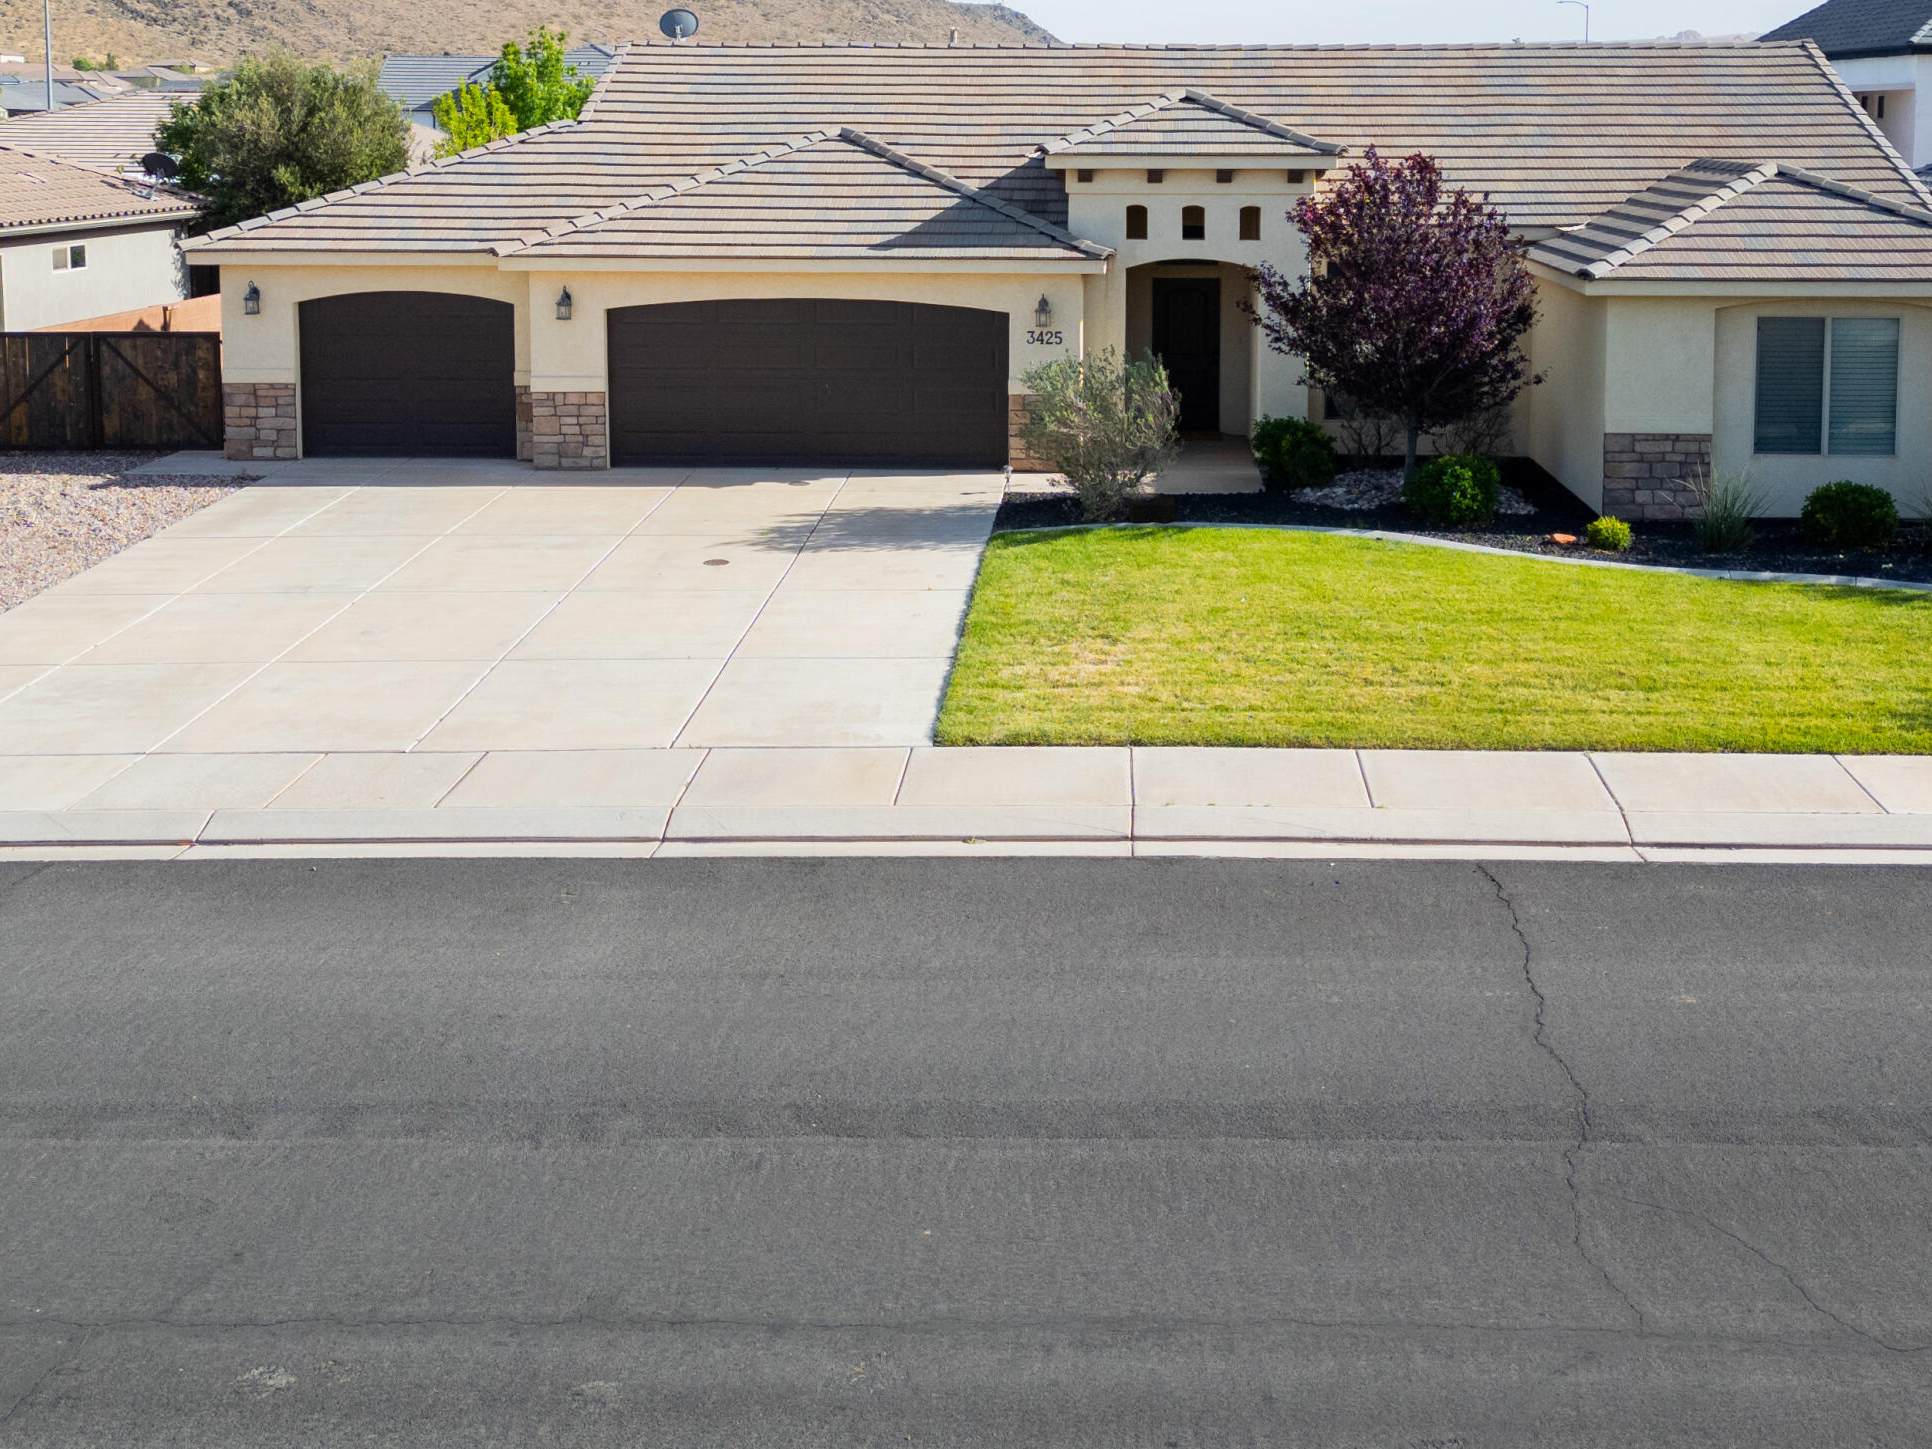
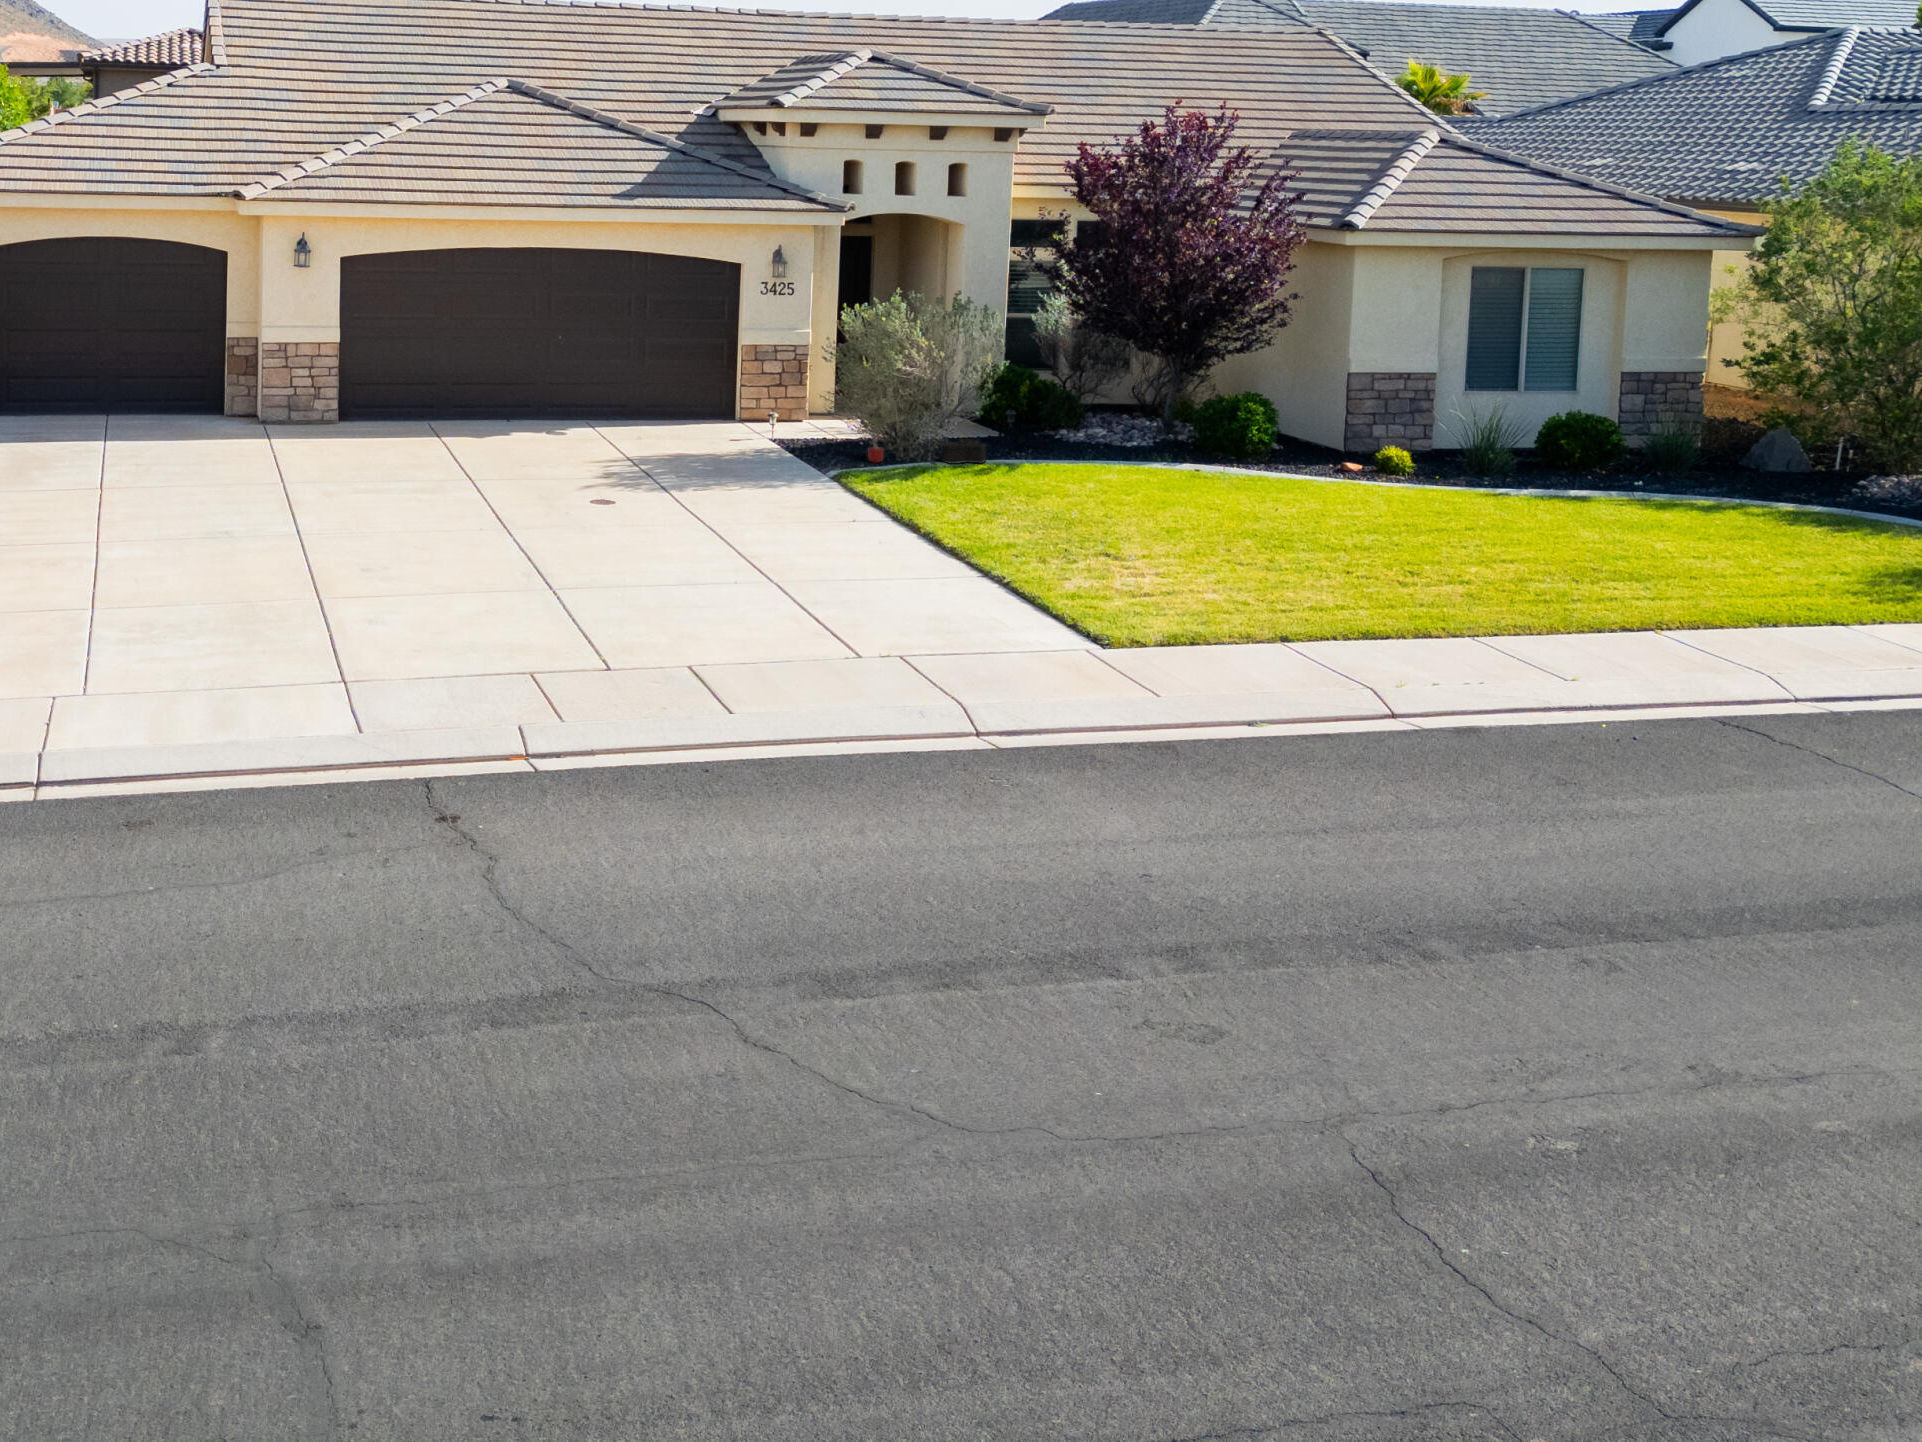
potted tree: none [1045,442,1088,520] -> present [861,388,900,463]

